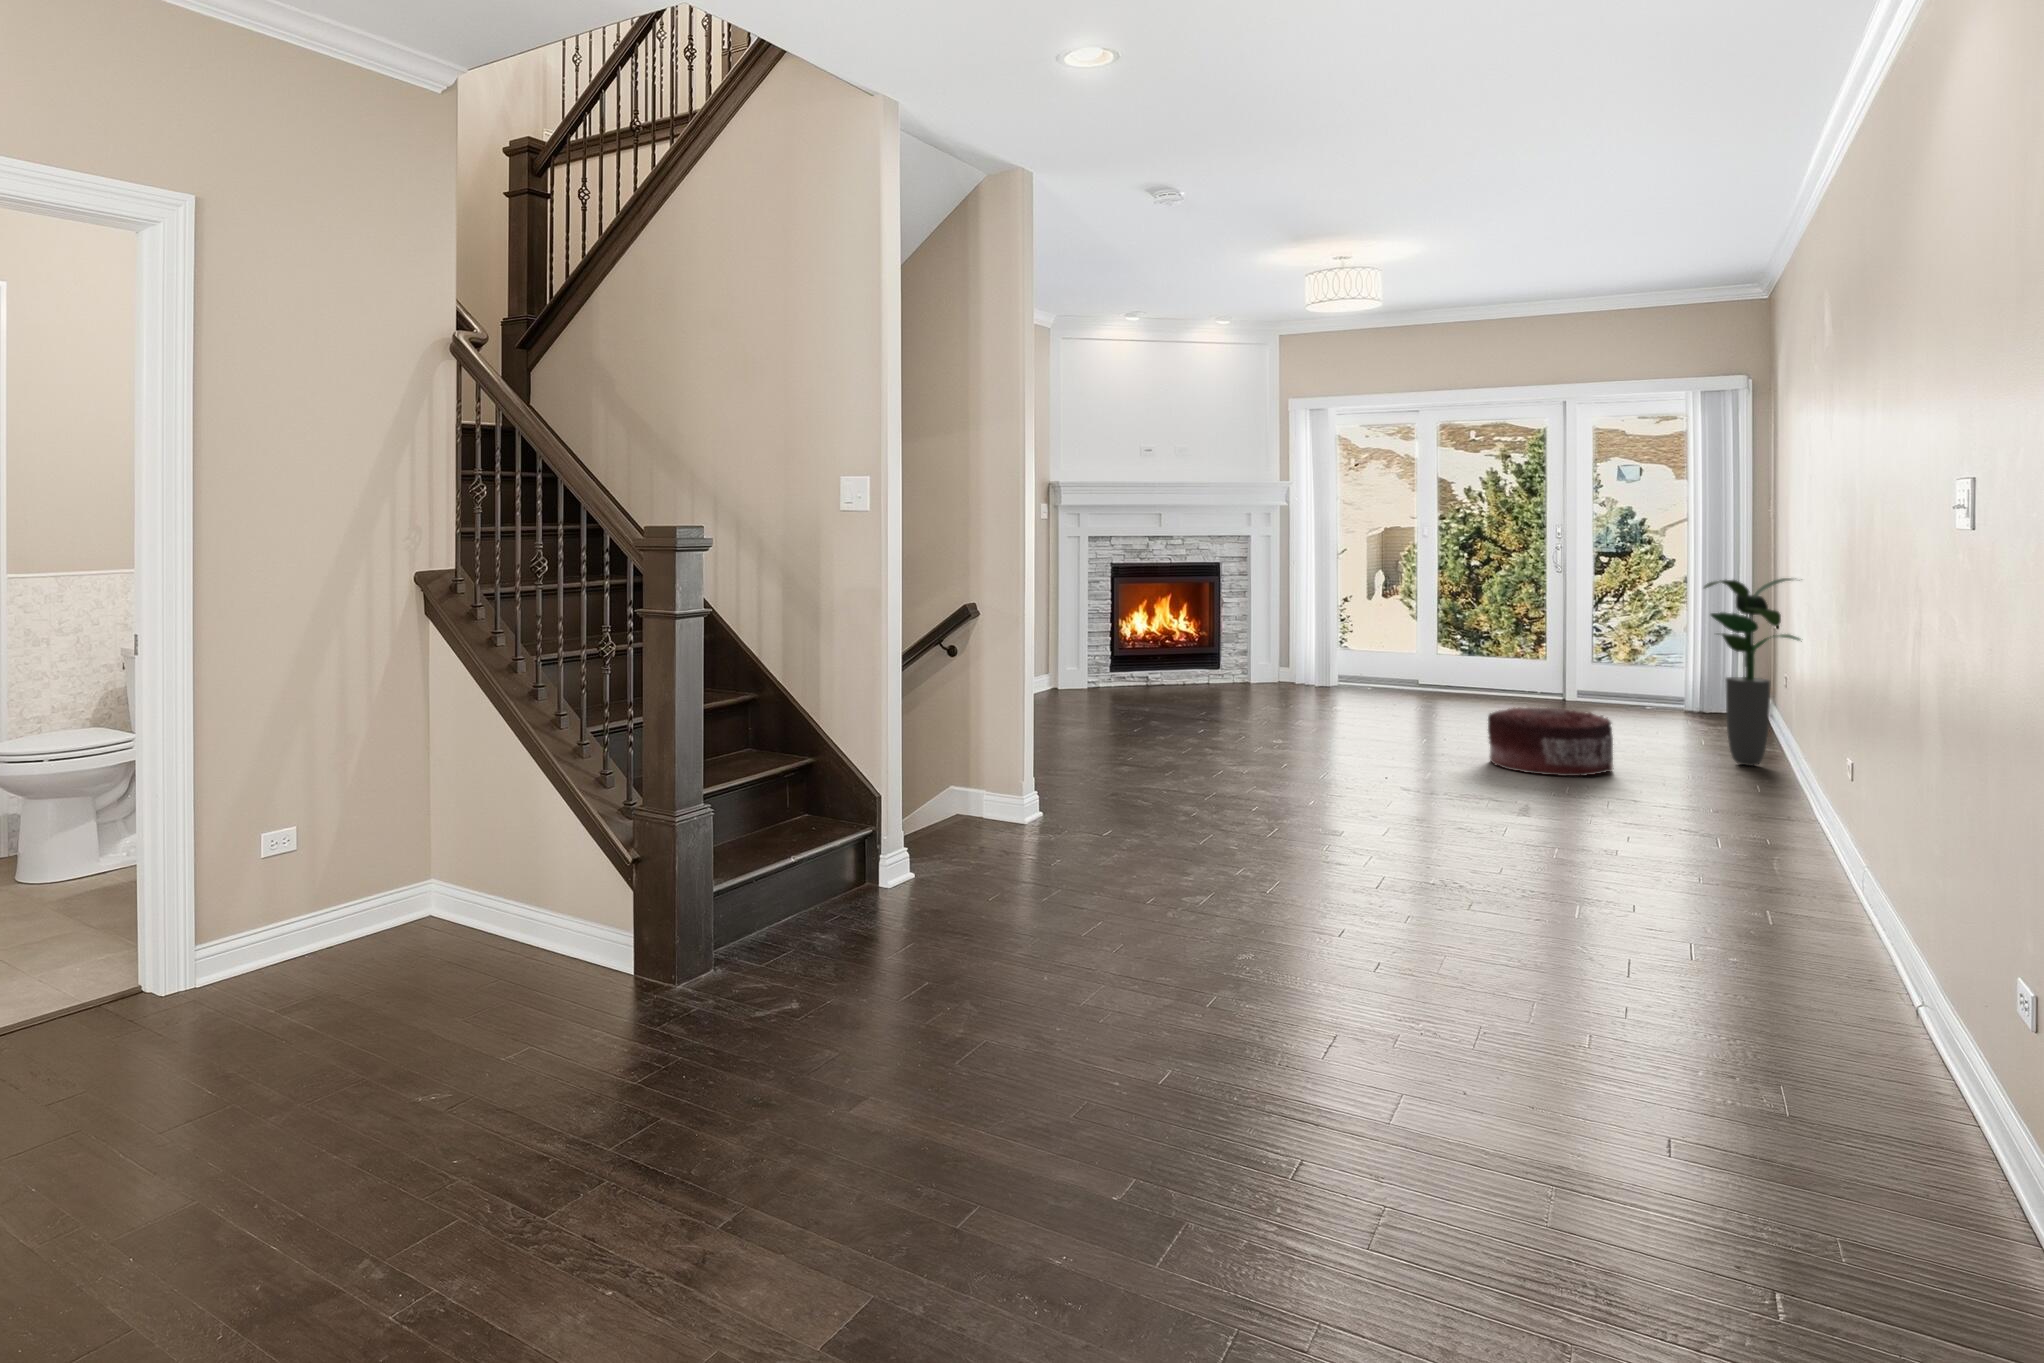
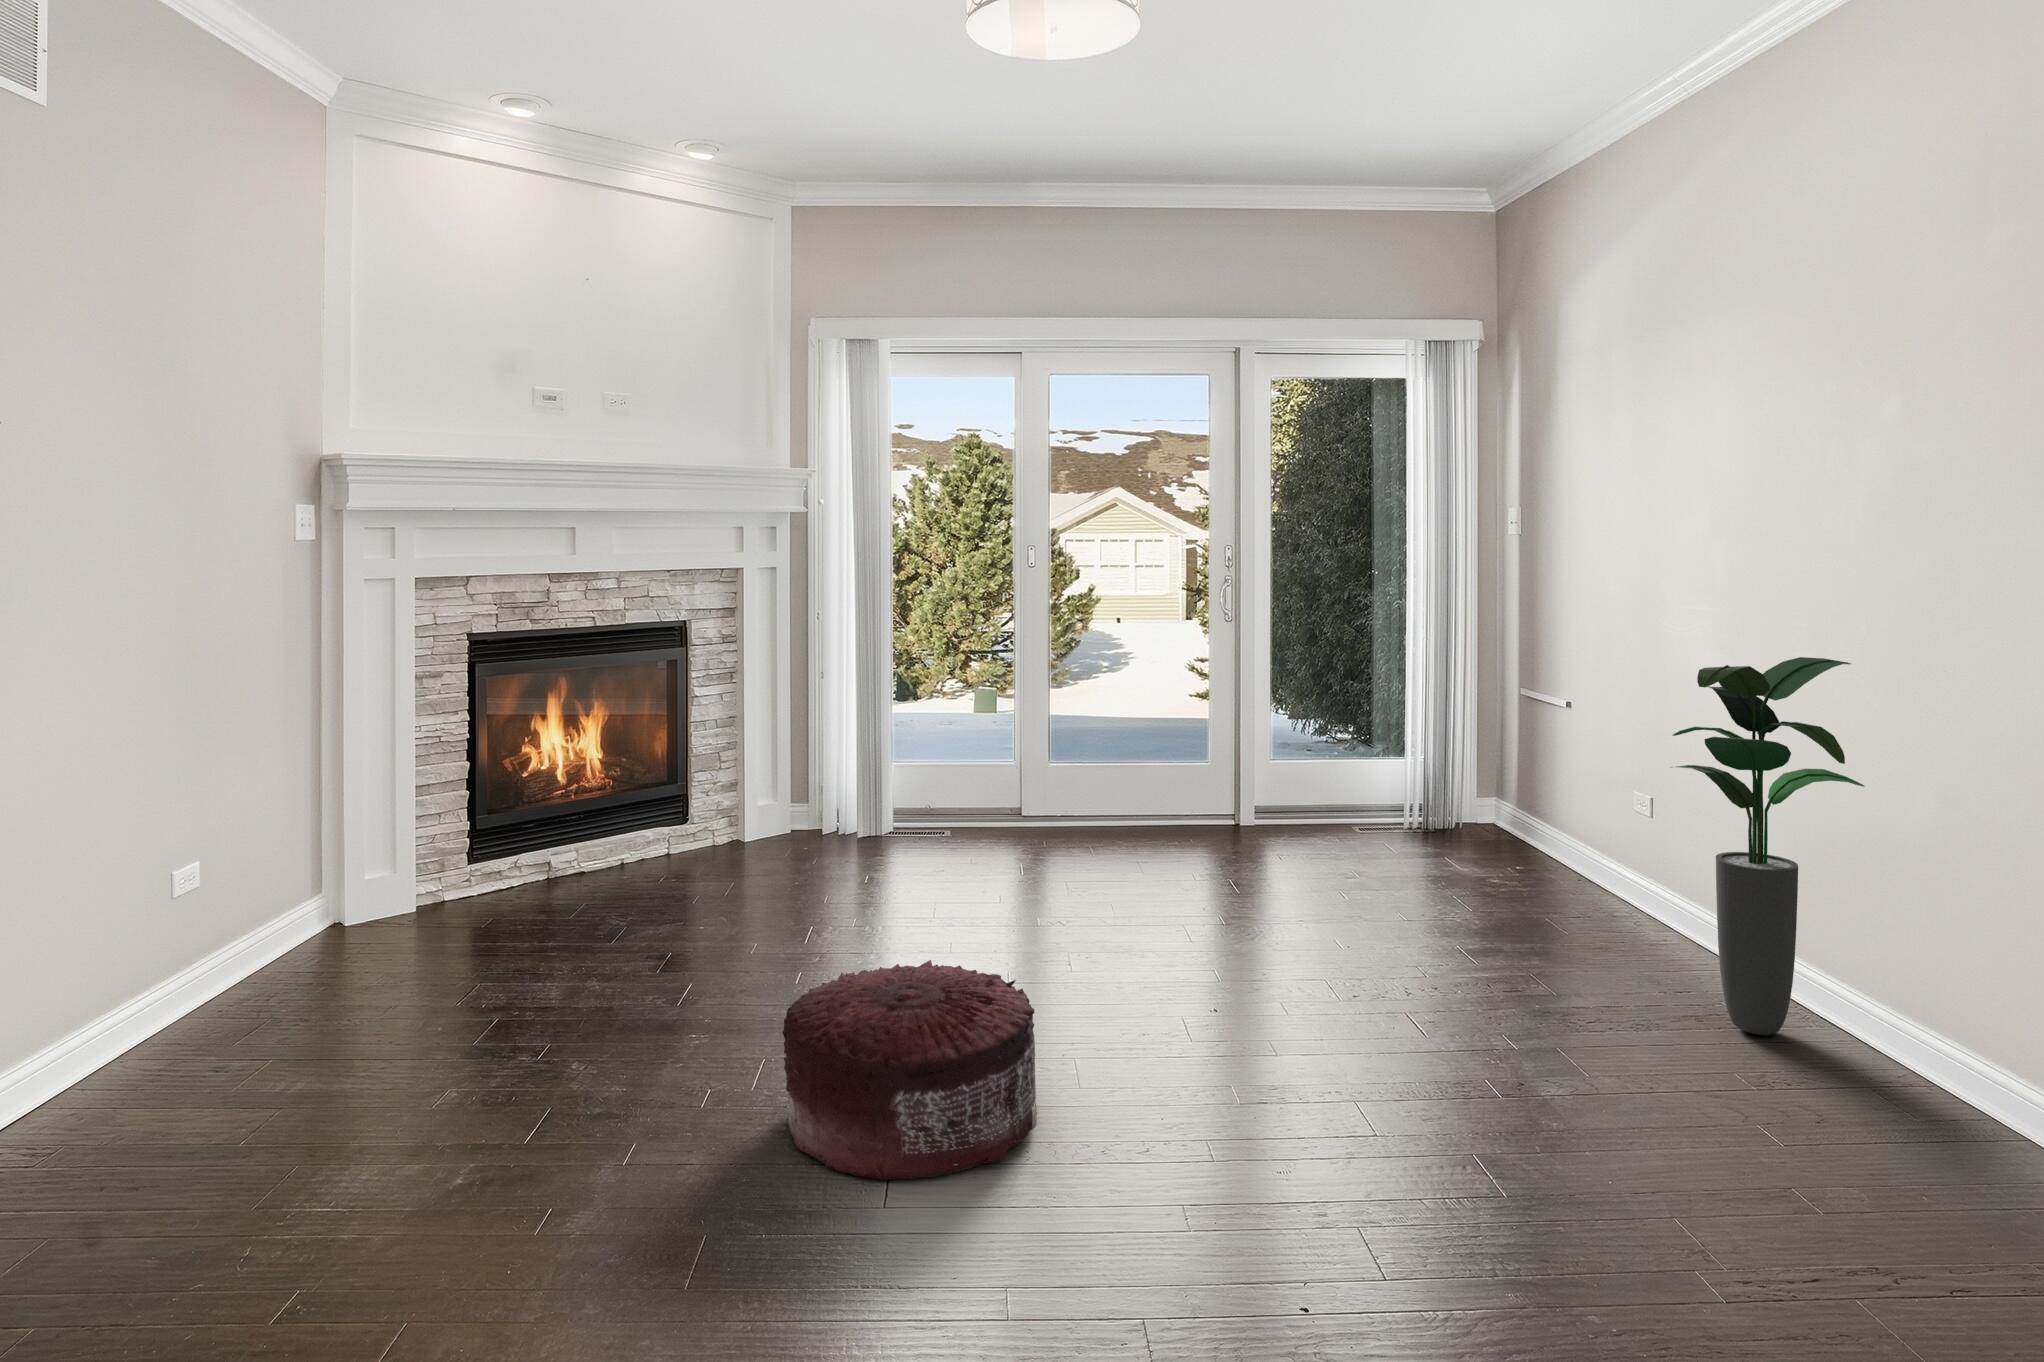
pouf: present [1488,707,1614,776] -> present [783,960,1037,1180]

